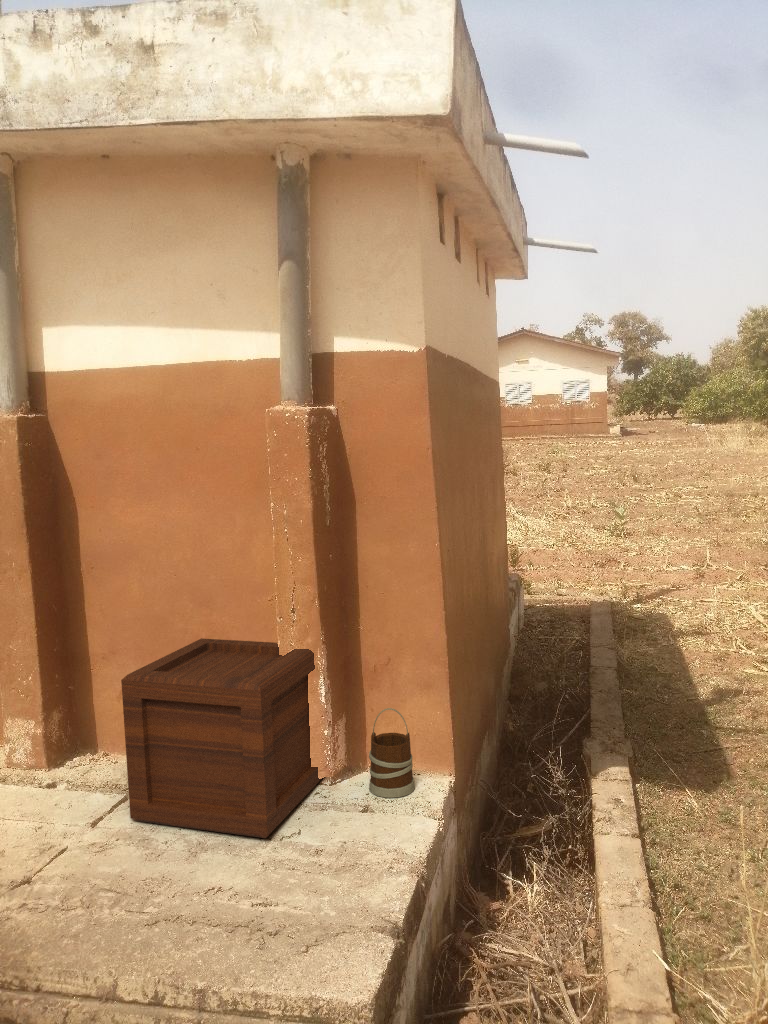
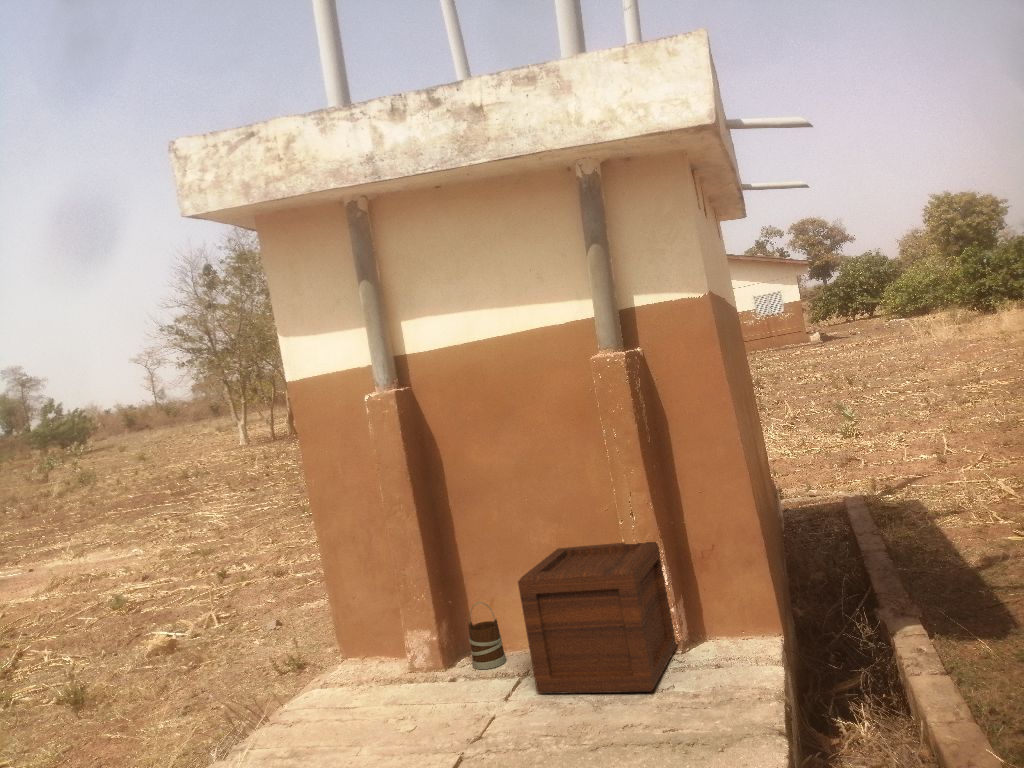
wooden bucket: present [369,708,415,798] -> present [468,602,506,669]

